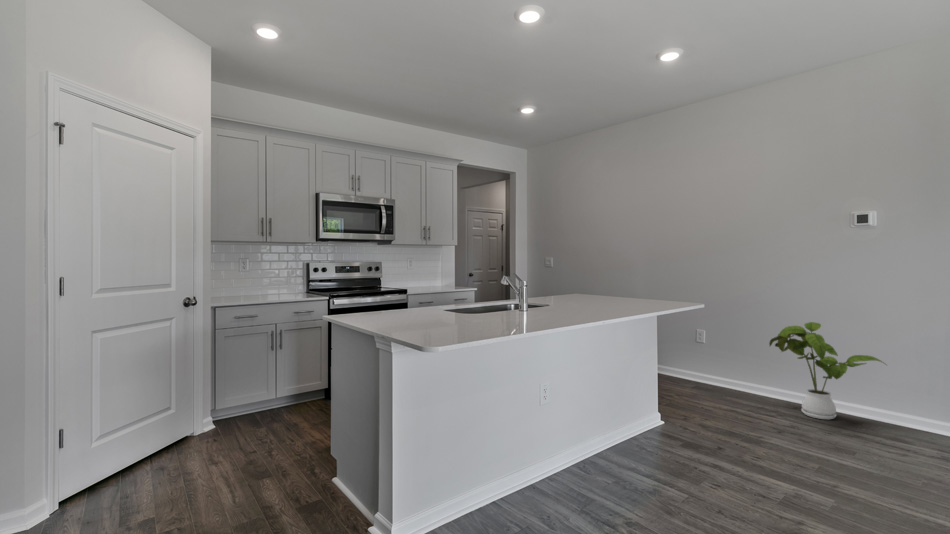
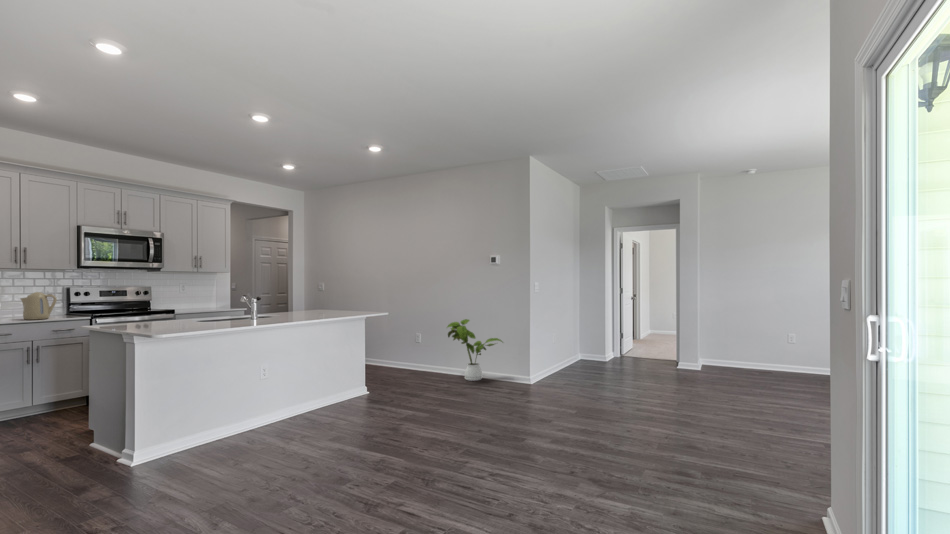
kettle: none [264,267,297,299] -> present [21,292,57,320]

